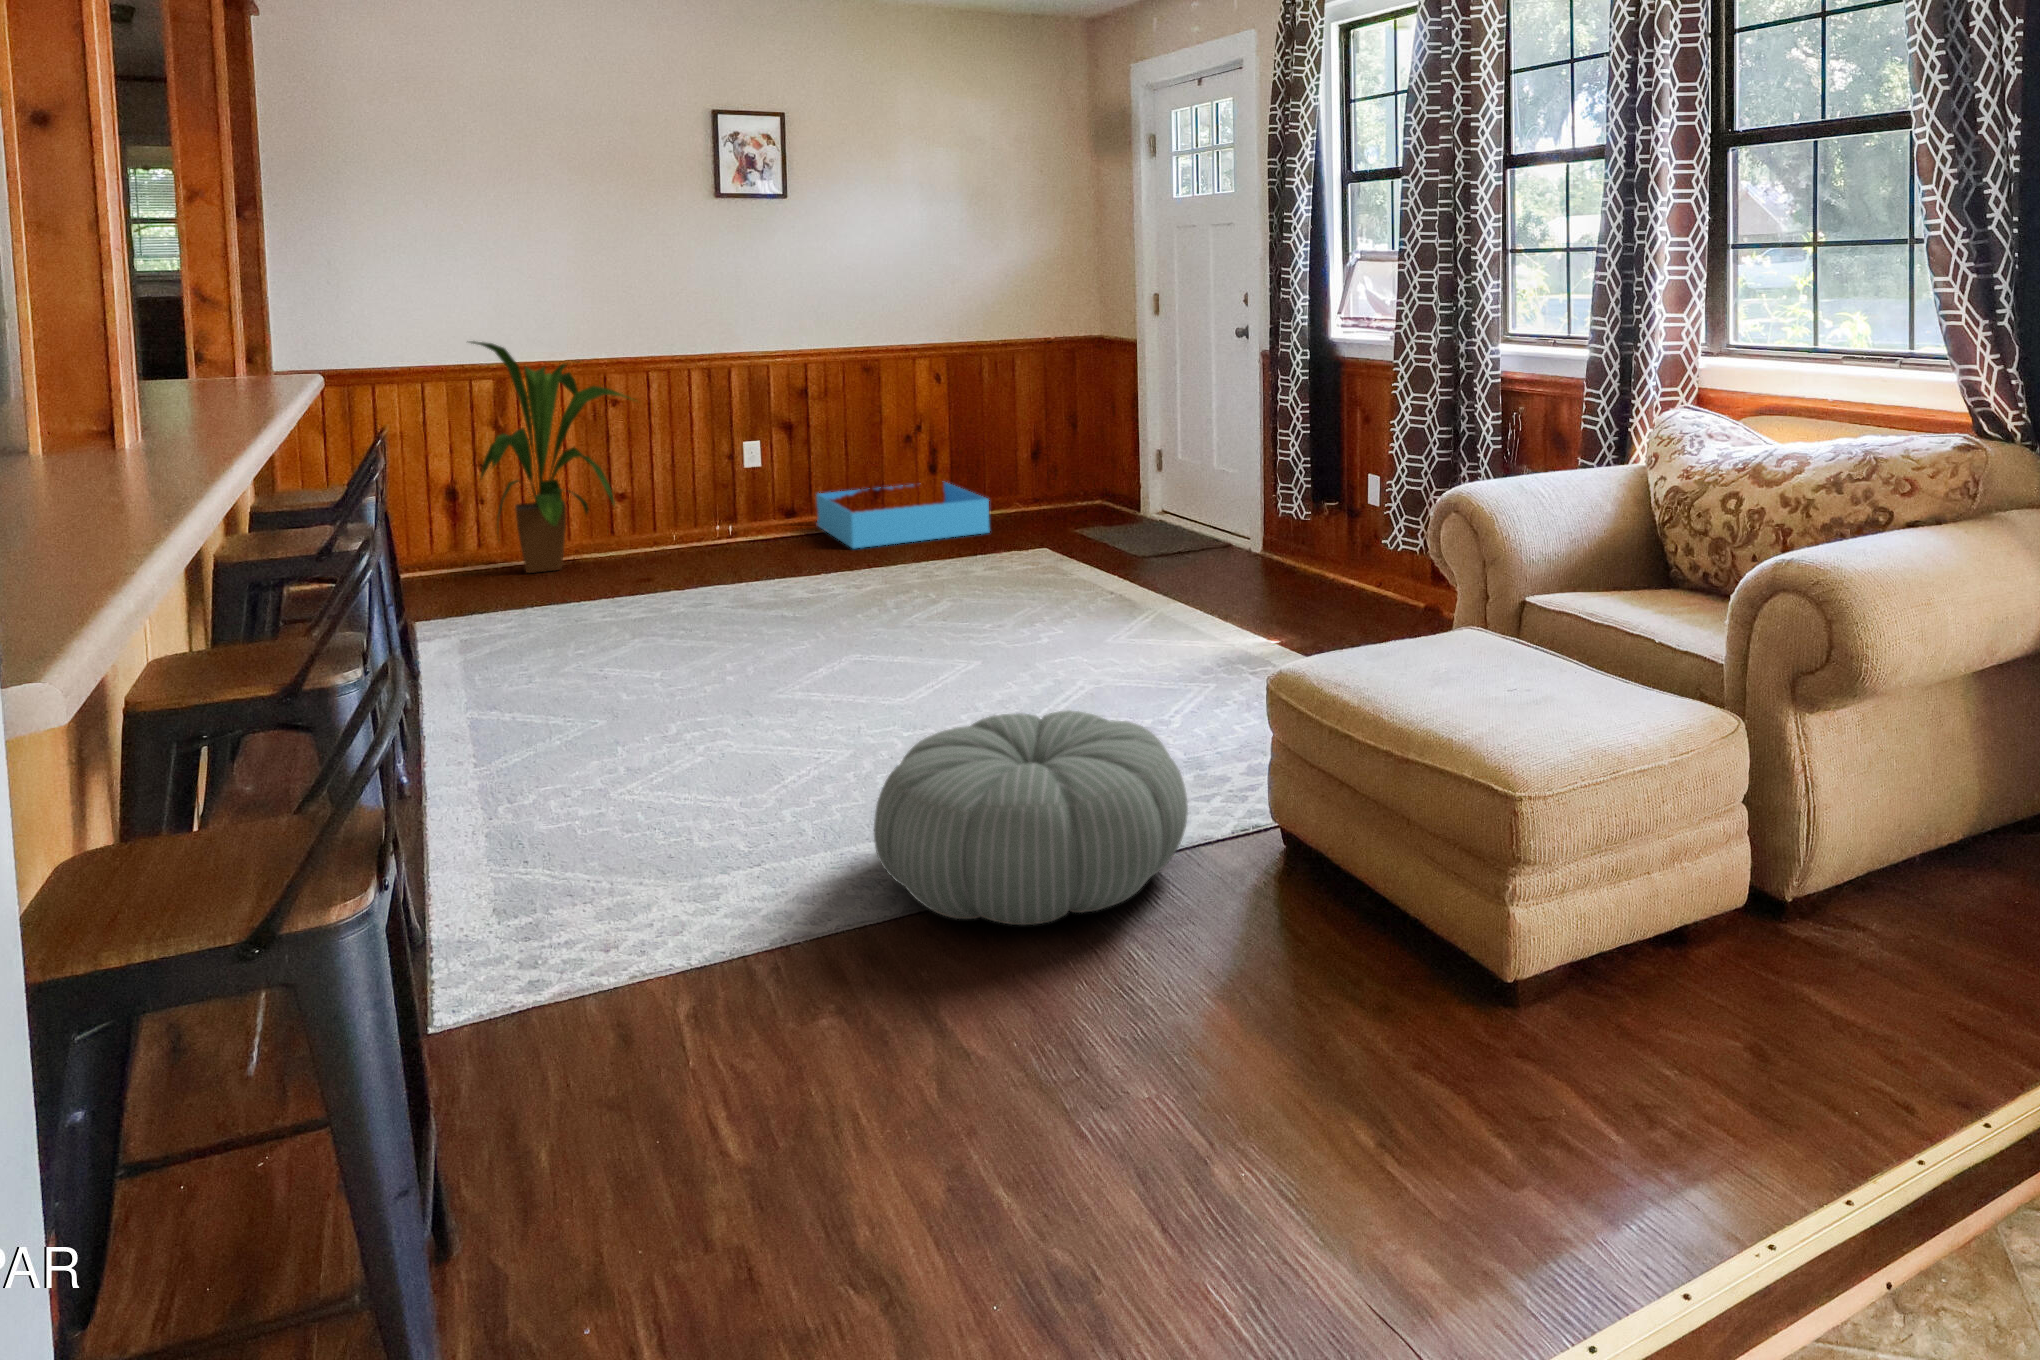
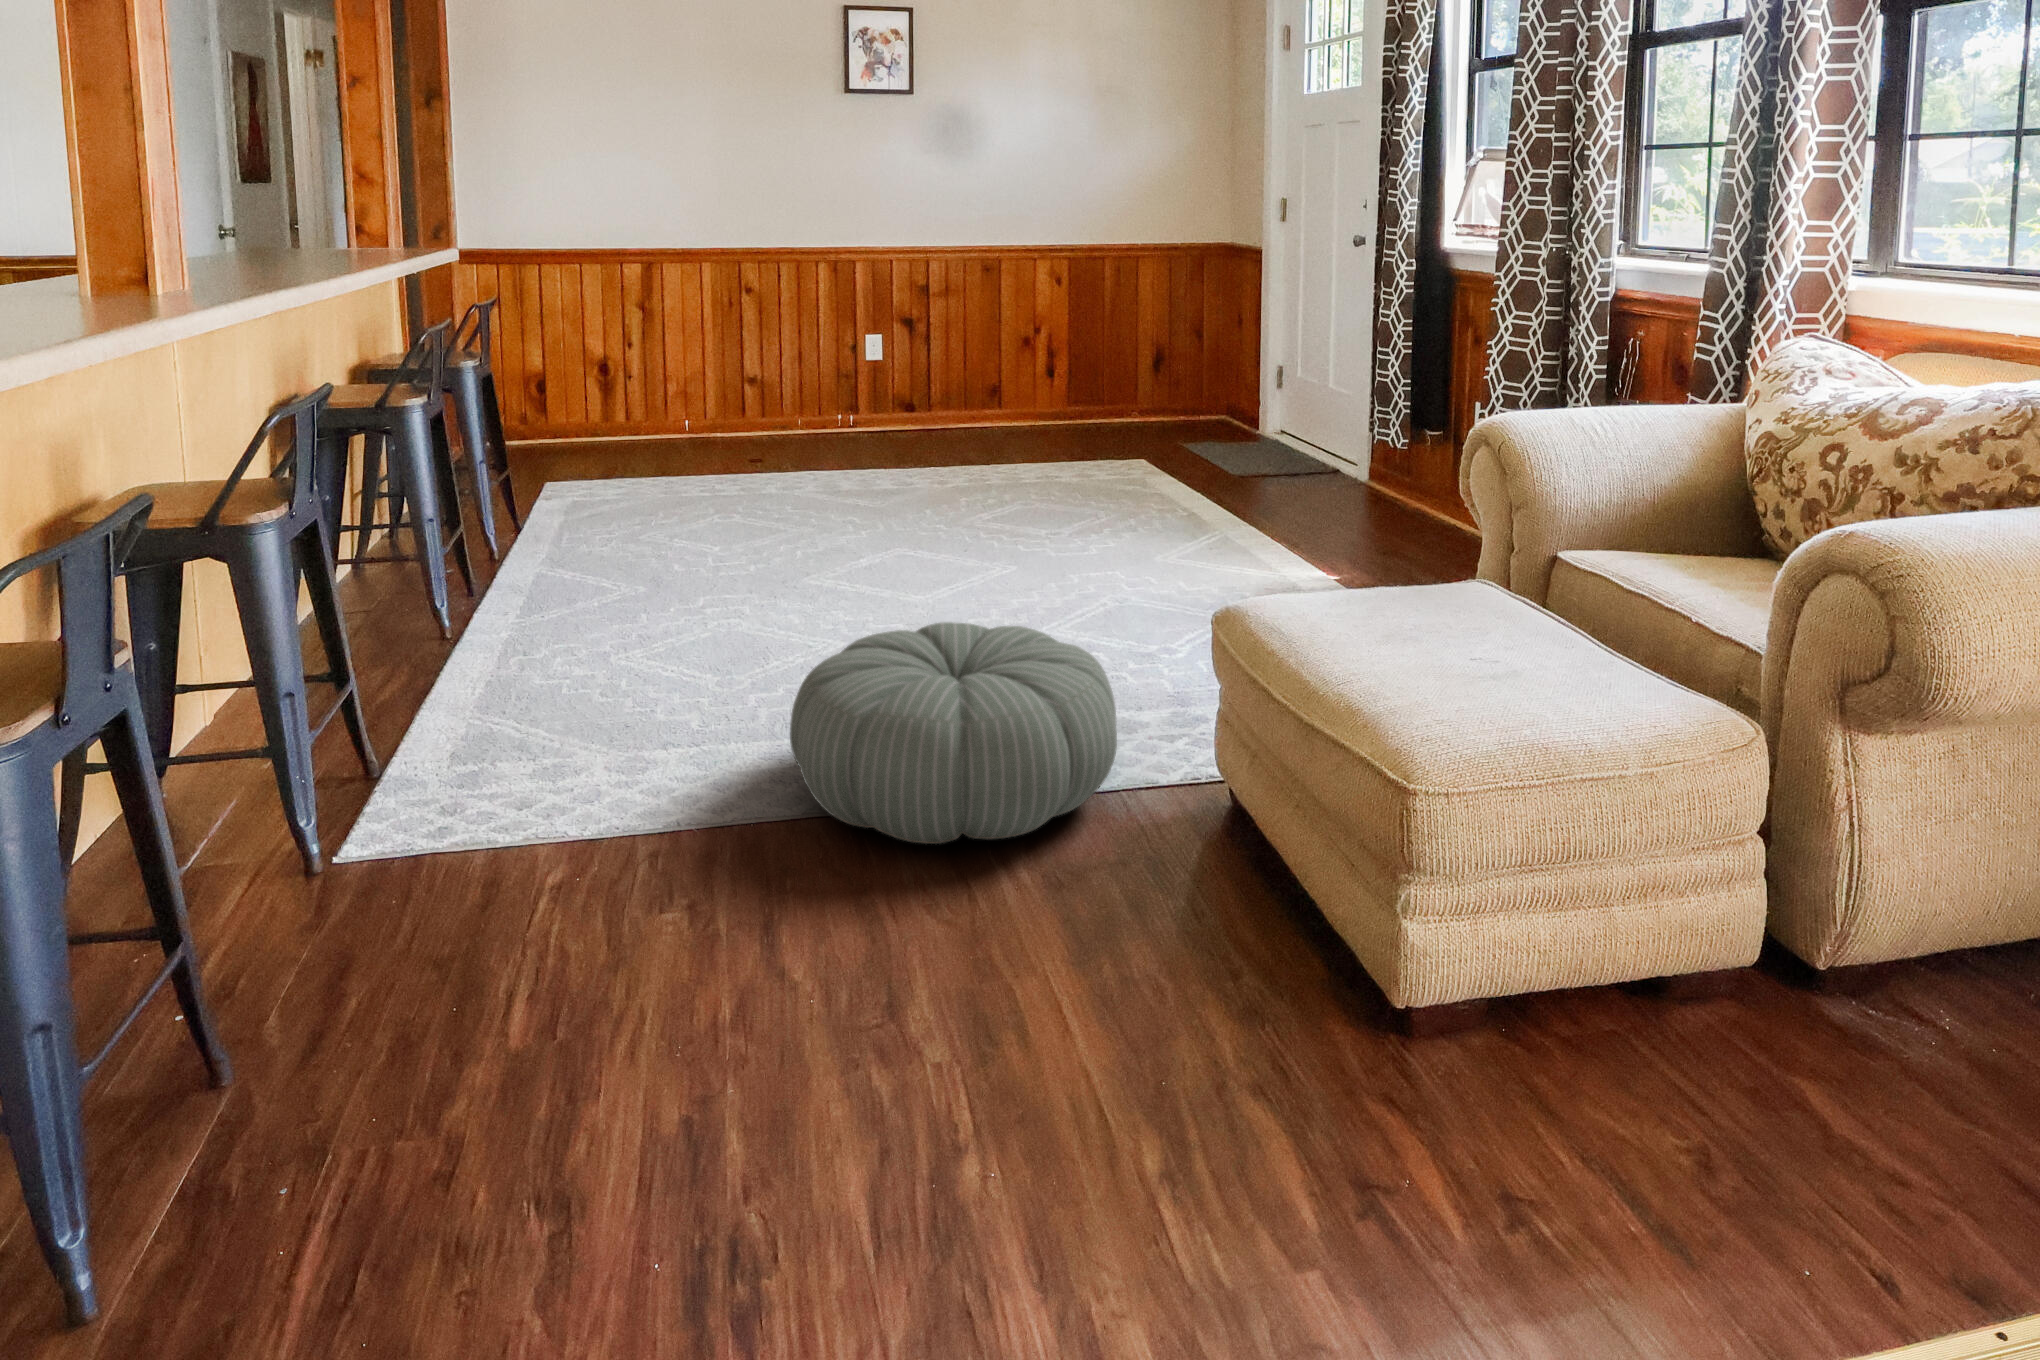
house plant: present [470,341,631,573] -> none [604,228,762,449]
storage bin: present [817,482,990,548] -> none [930,389,1091,449]

